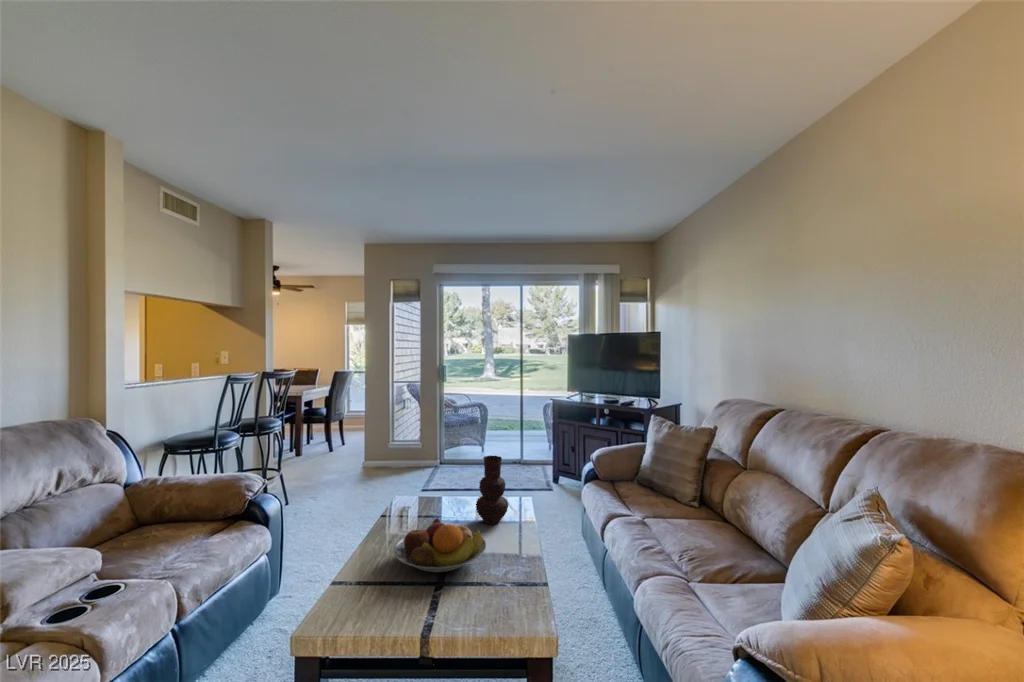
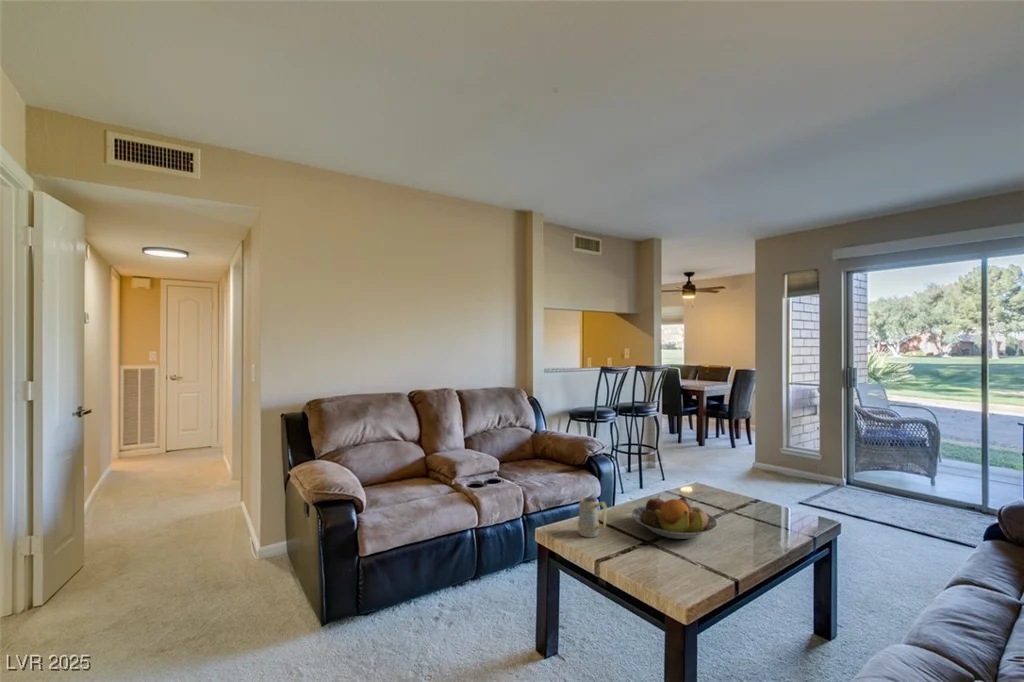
vase: present [476,455,508,524] -> none [745,455,783,527]
mug: none [348,558,392,617] -> present [578,497,607,538]

